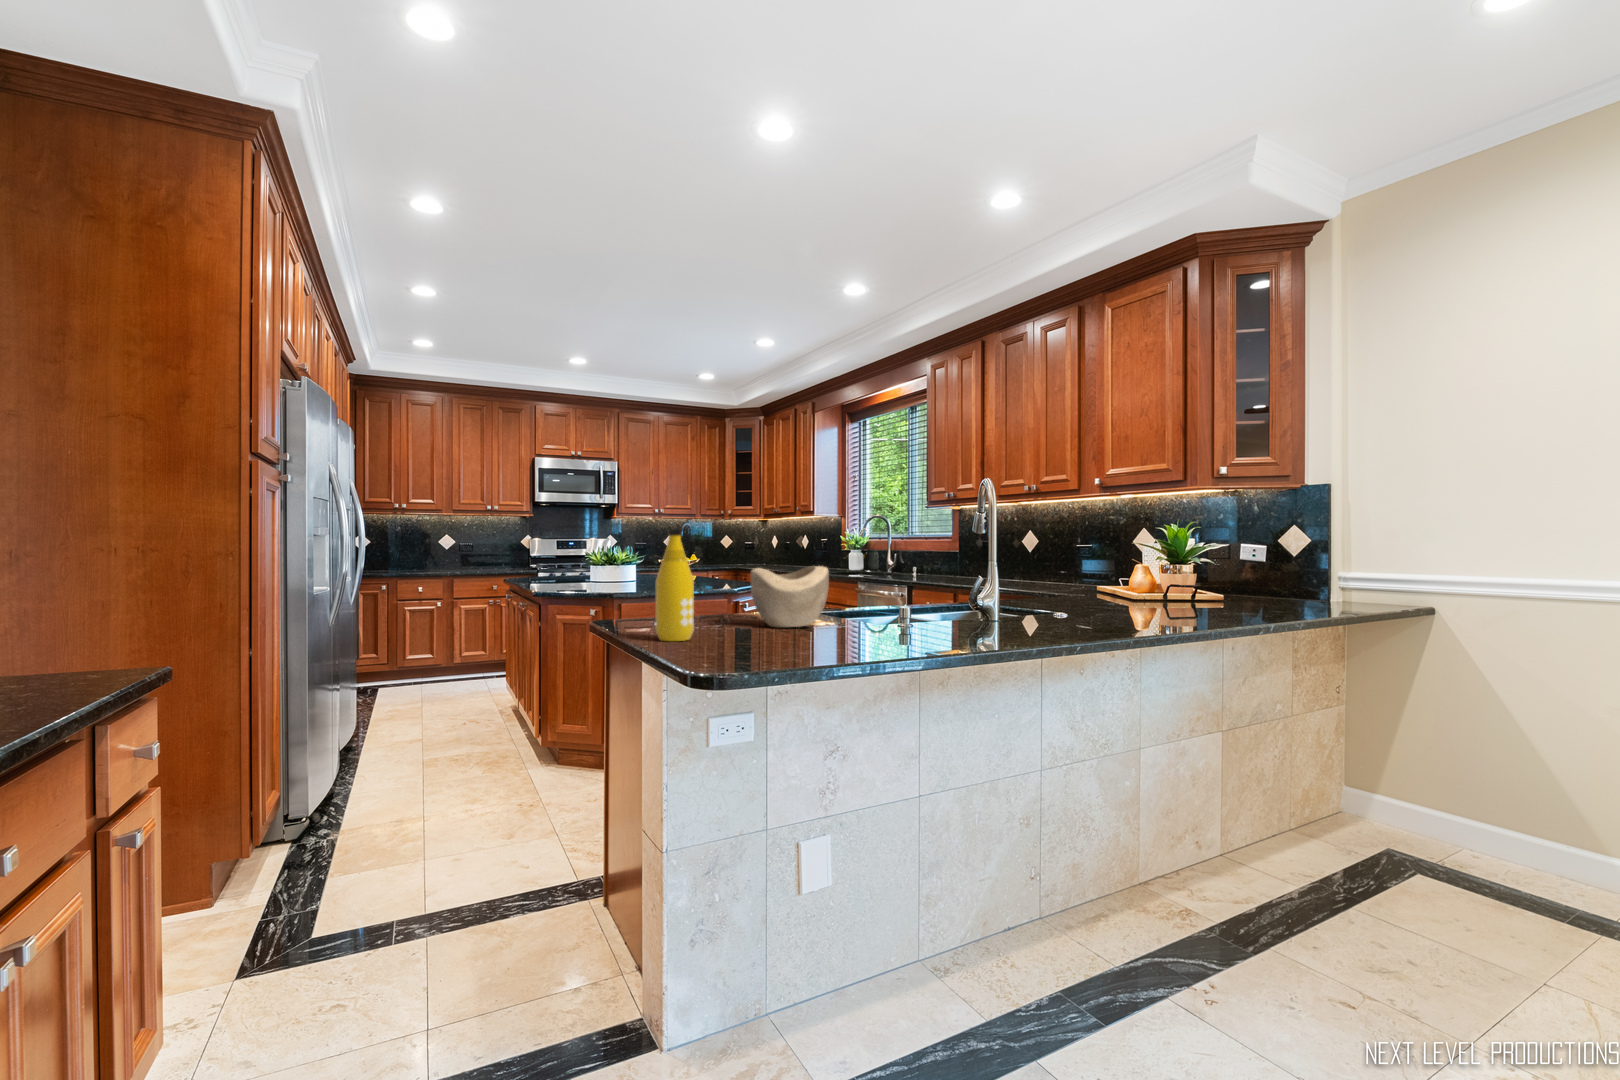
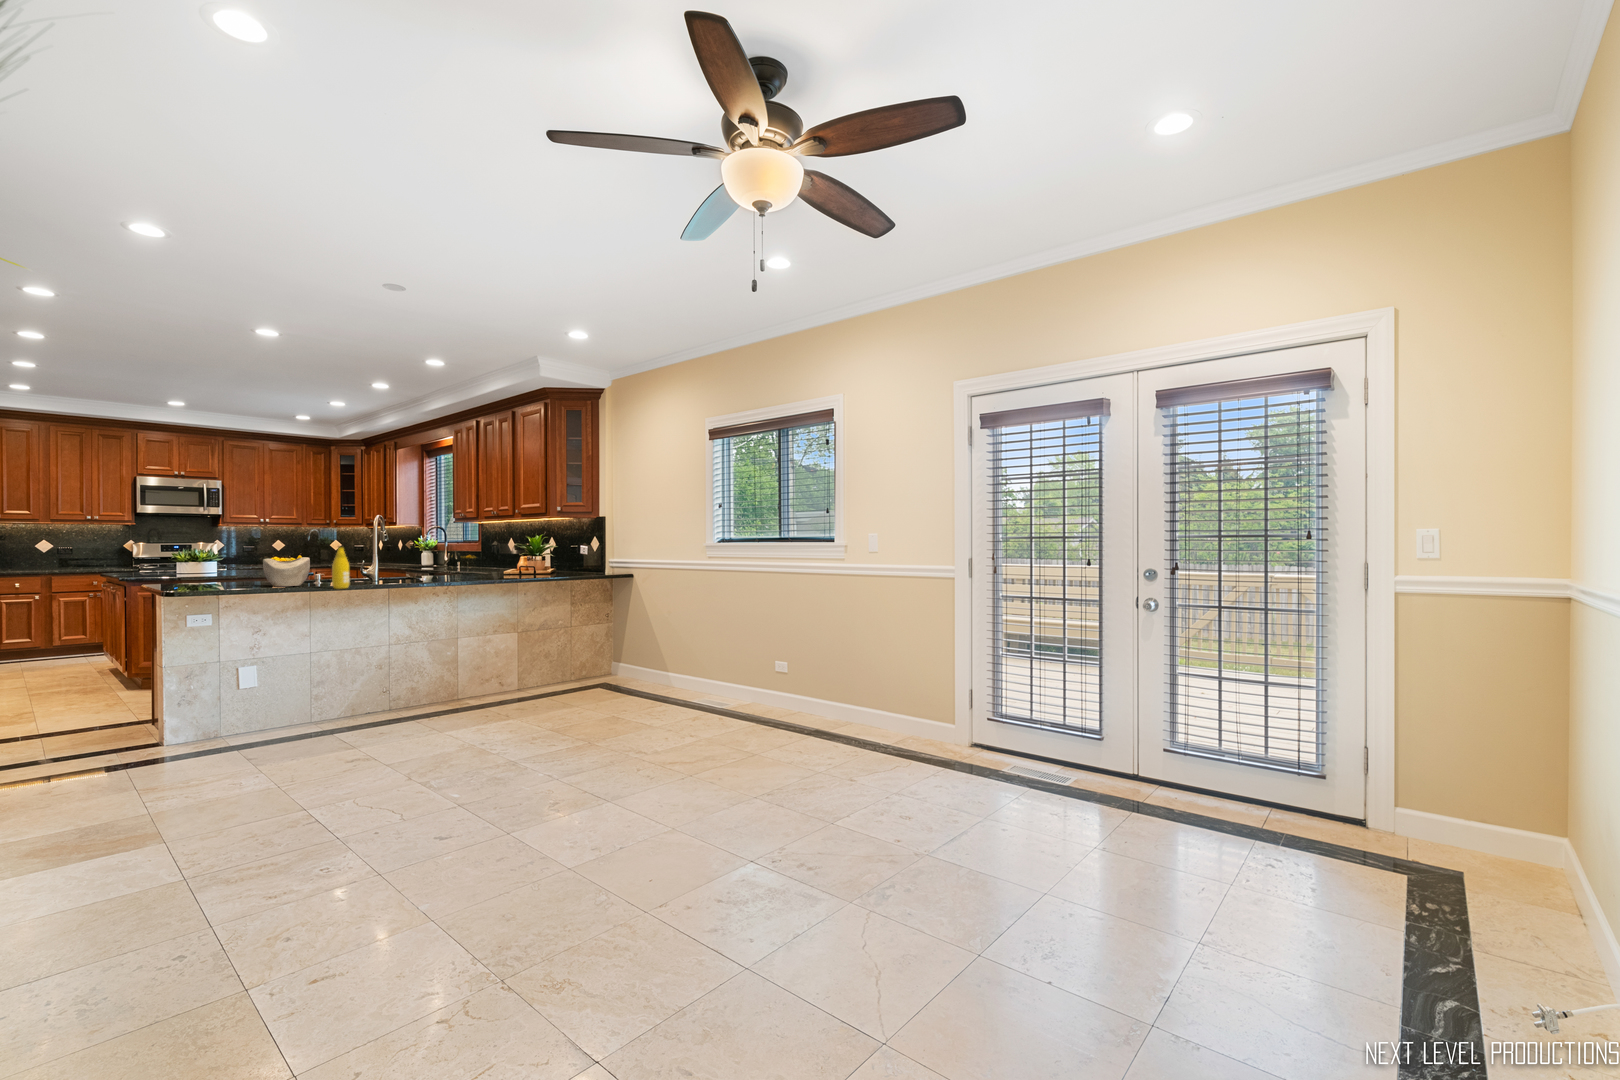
bottle: present [656,531,694,641] -> present [332,546,350,589]

